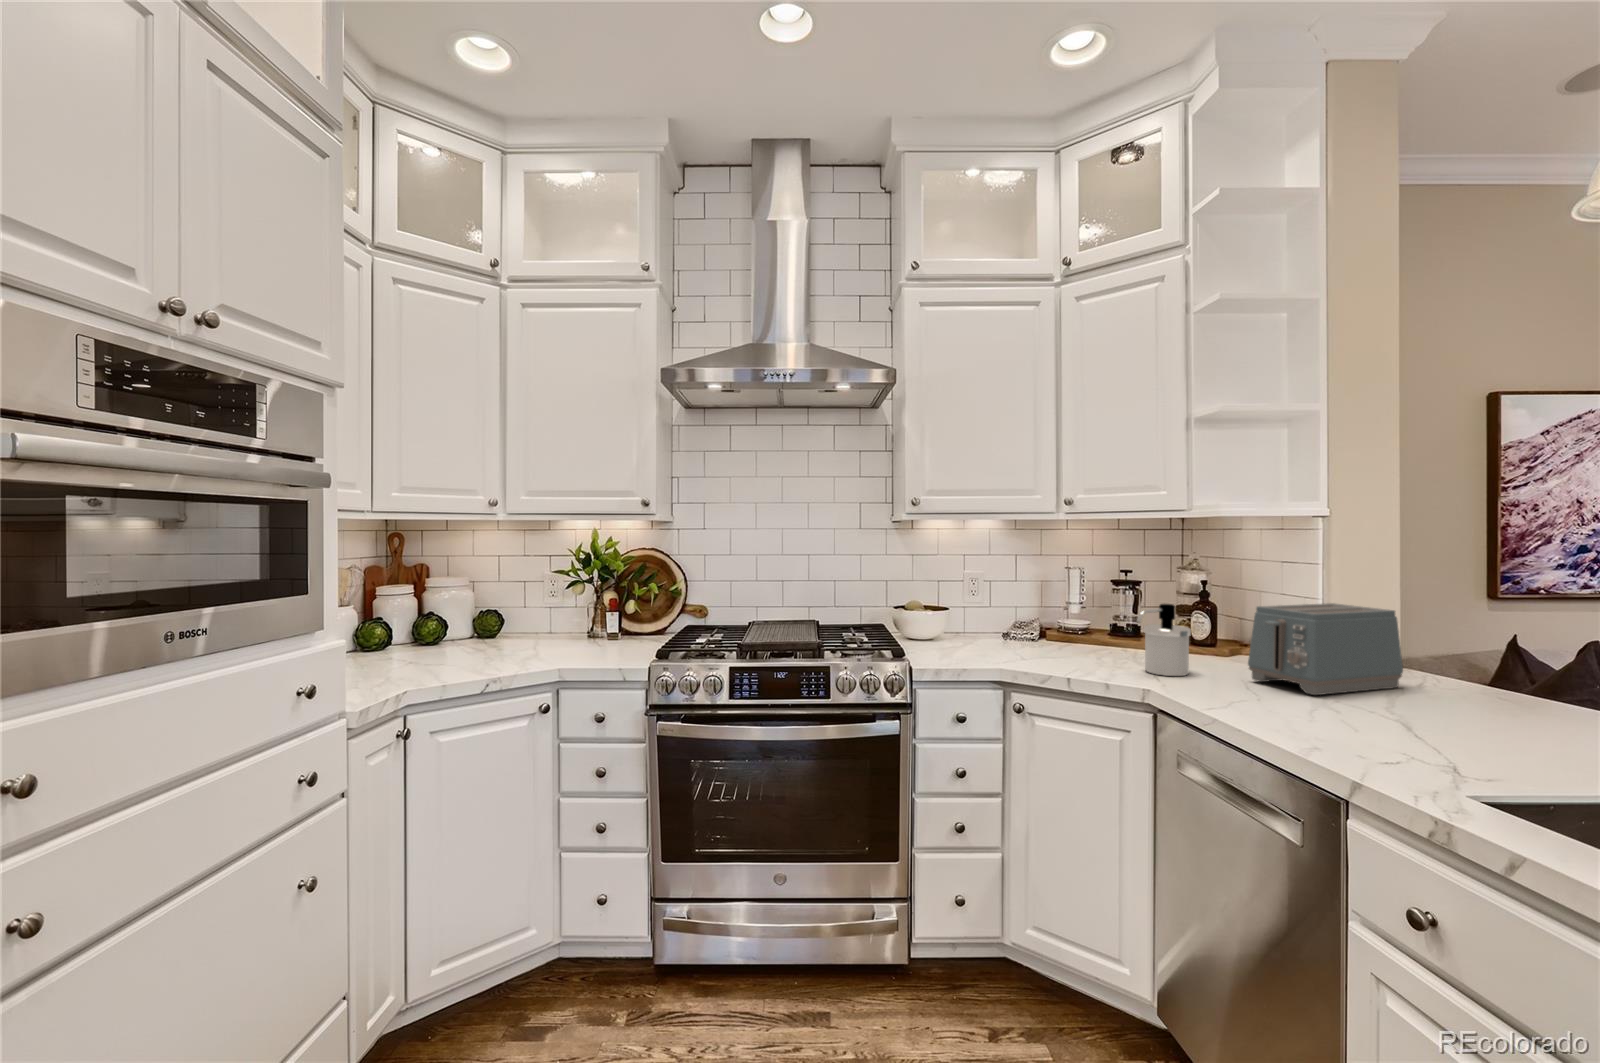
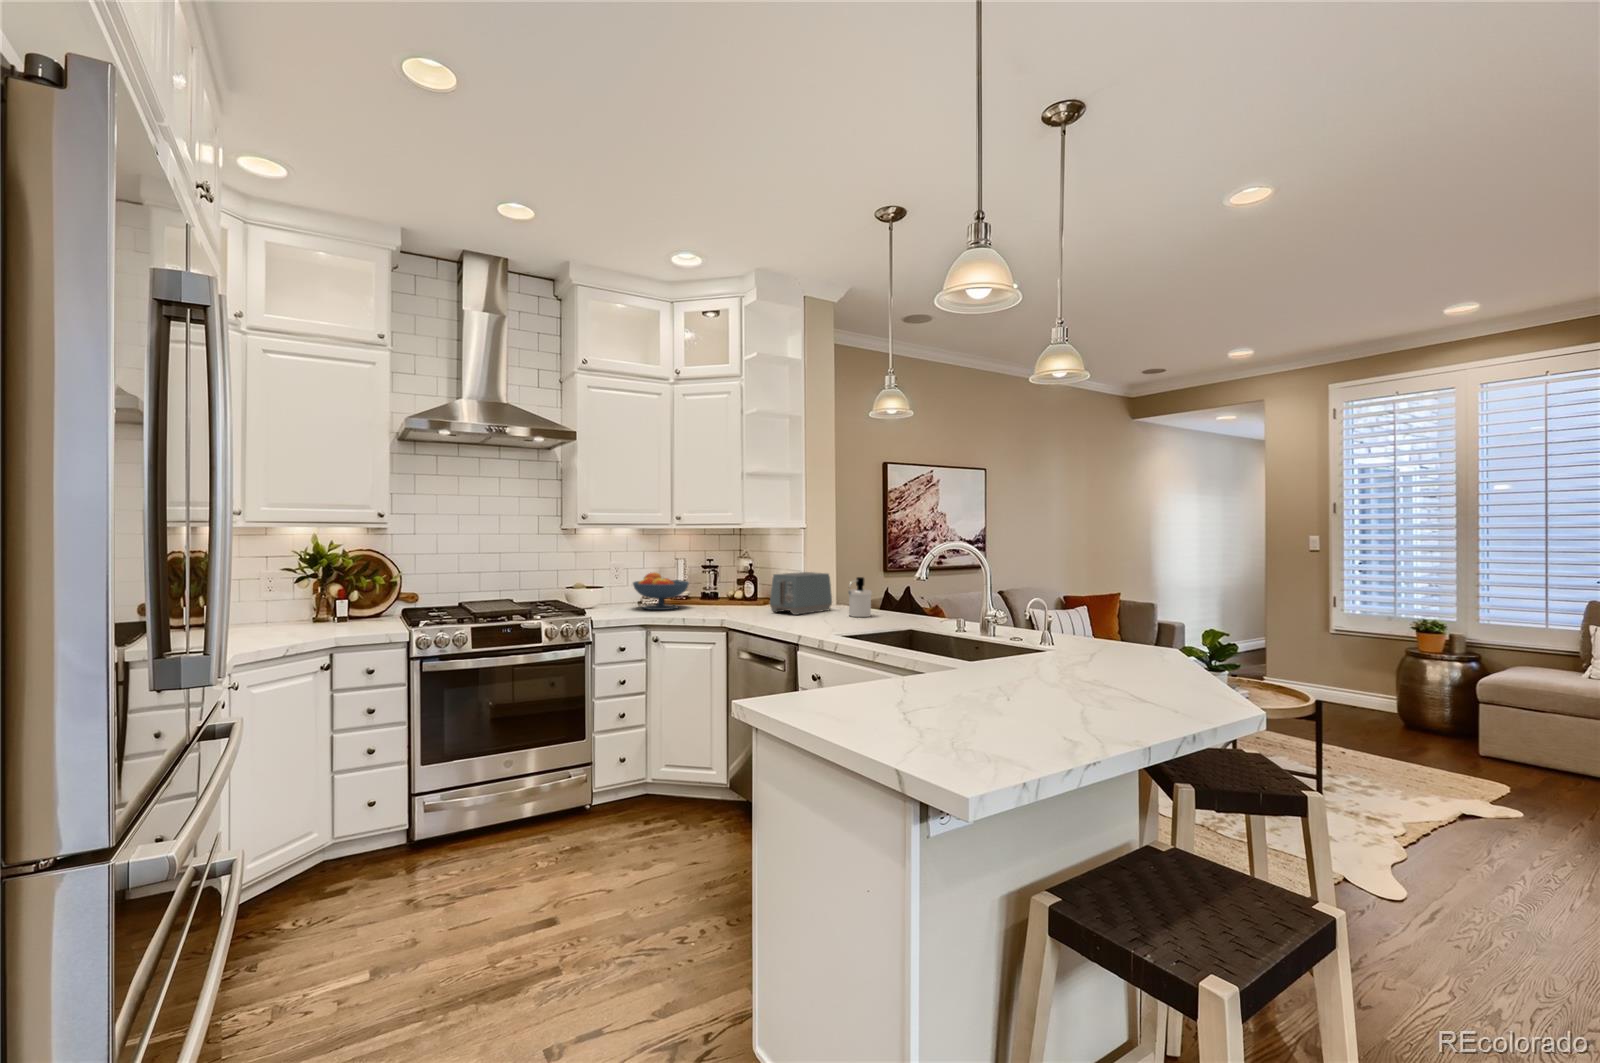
fruit bowl: none [988,589,1084,654] -> present [633,572,689,610]
soap dispenser: present [1137,604,1191,676] -> present [848,577,872,617]

